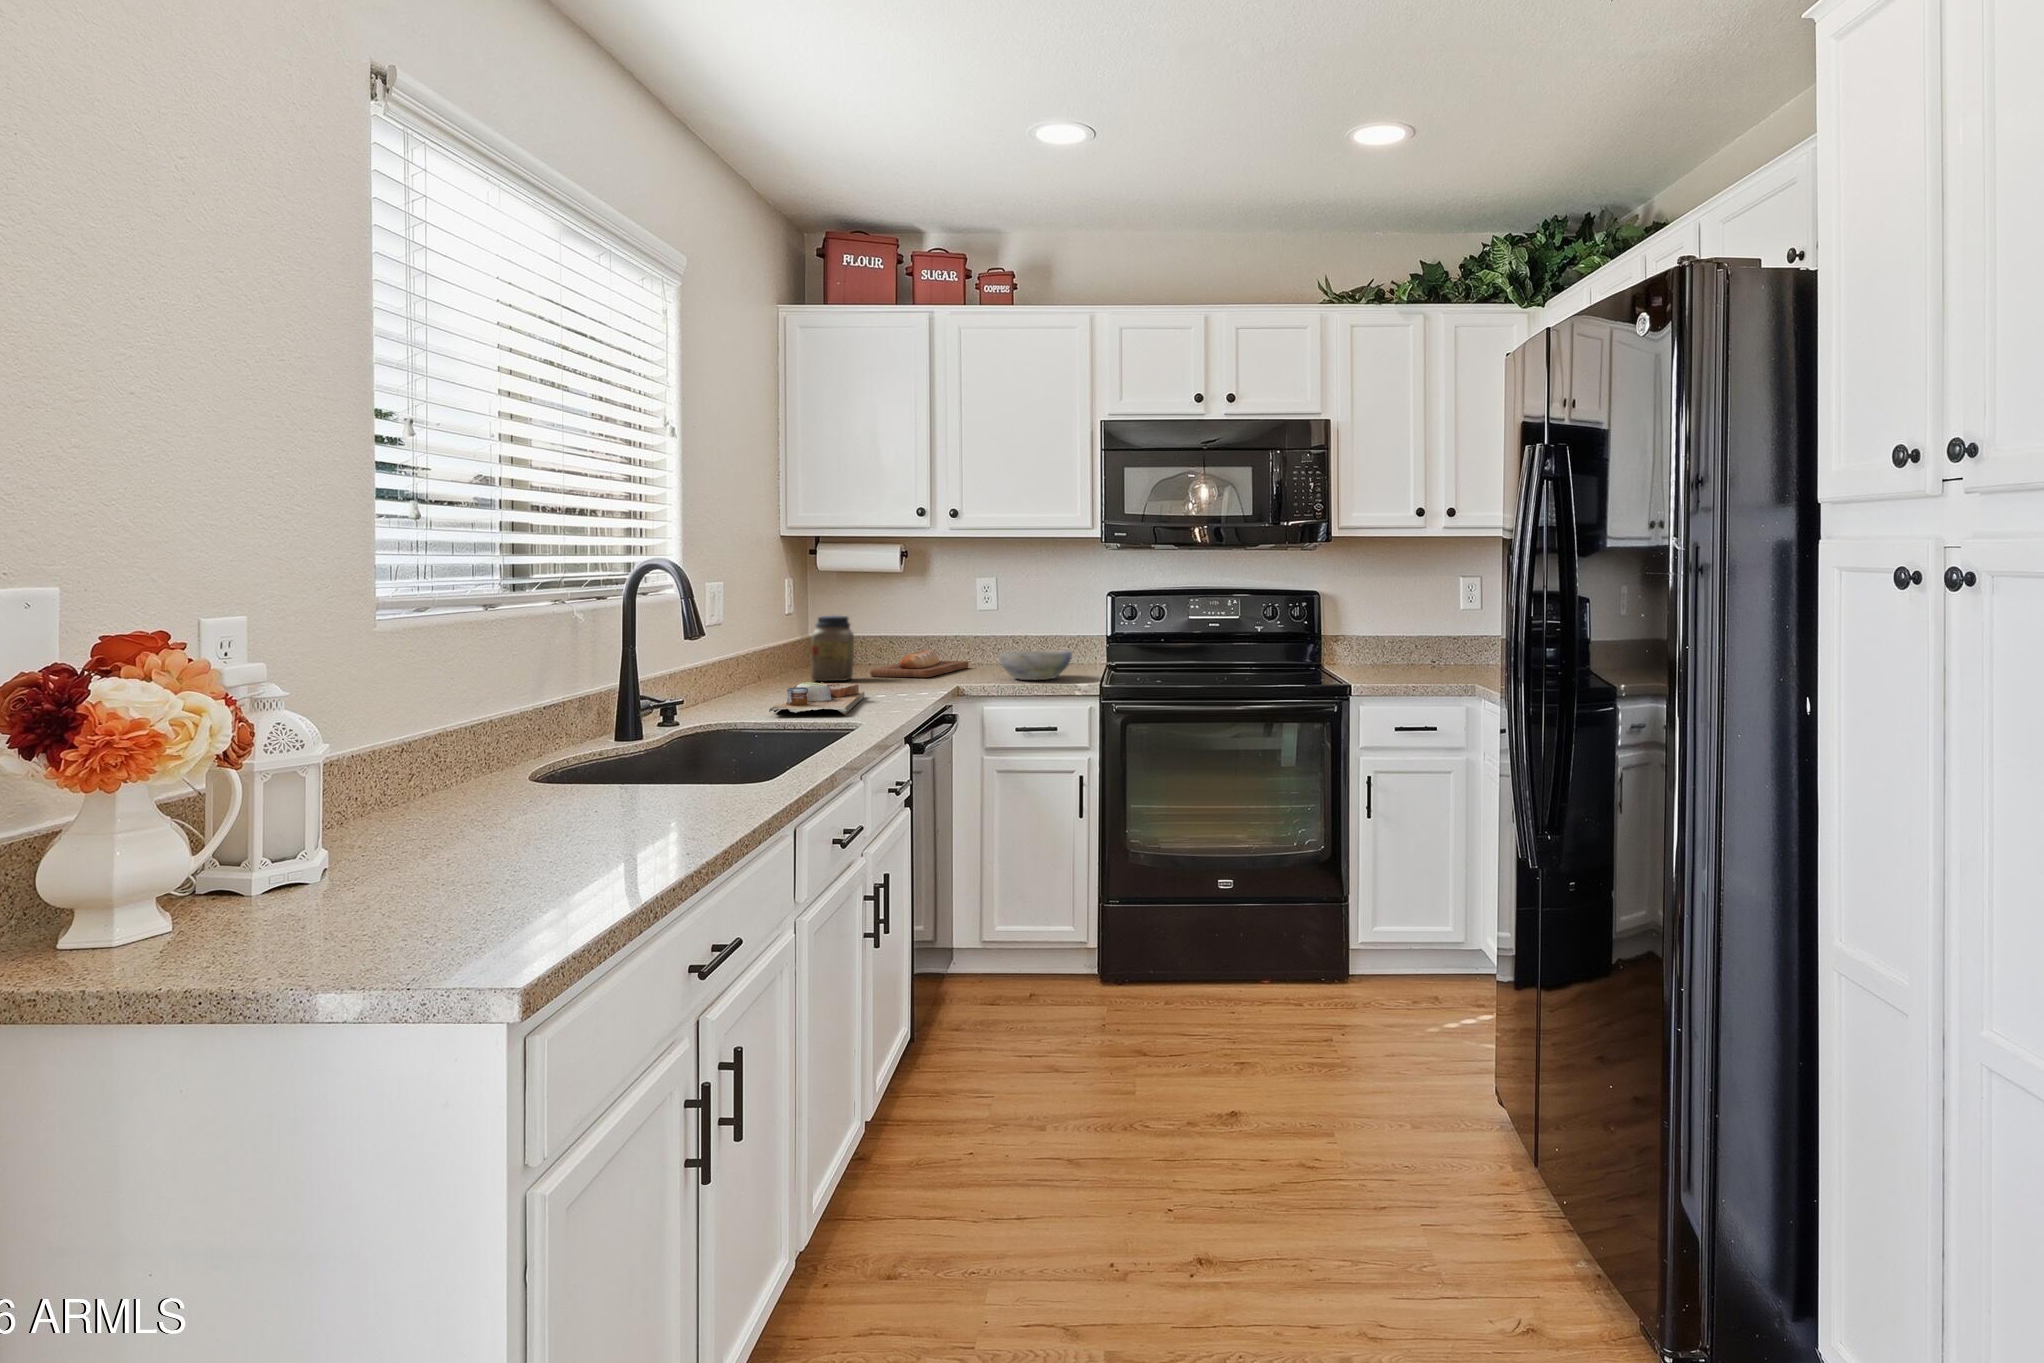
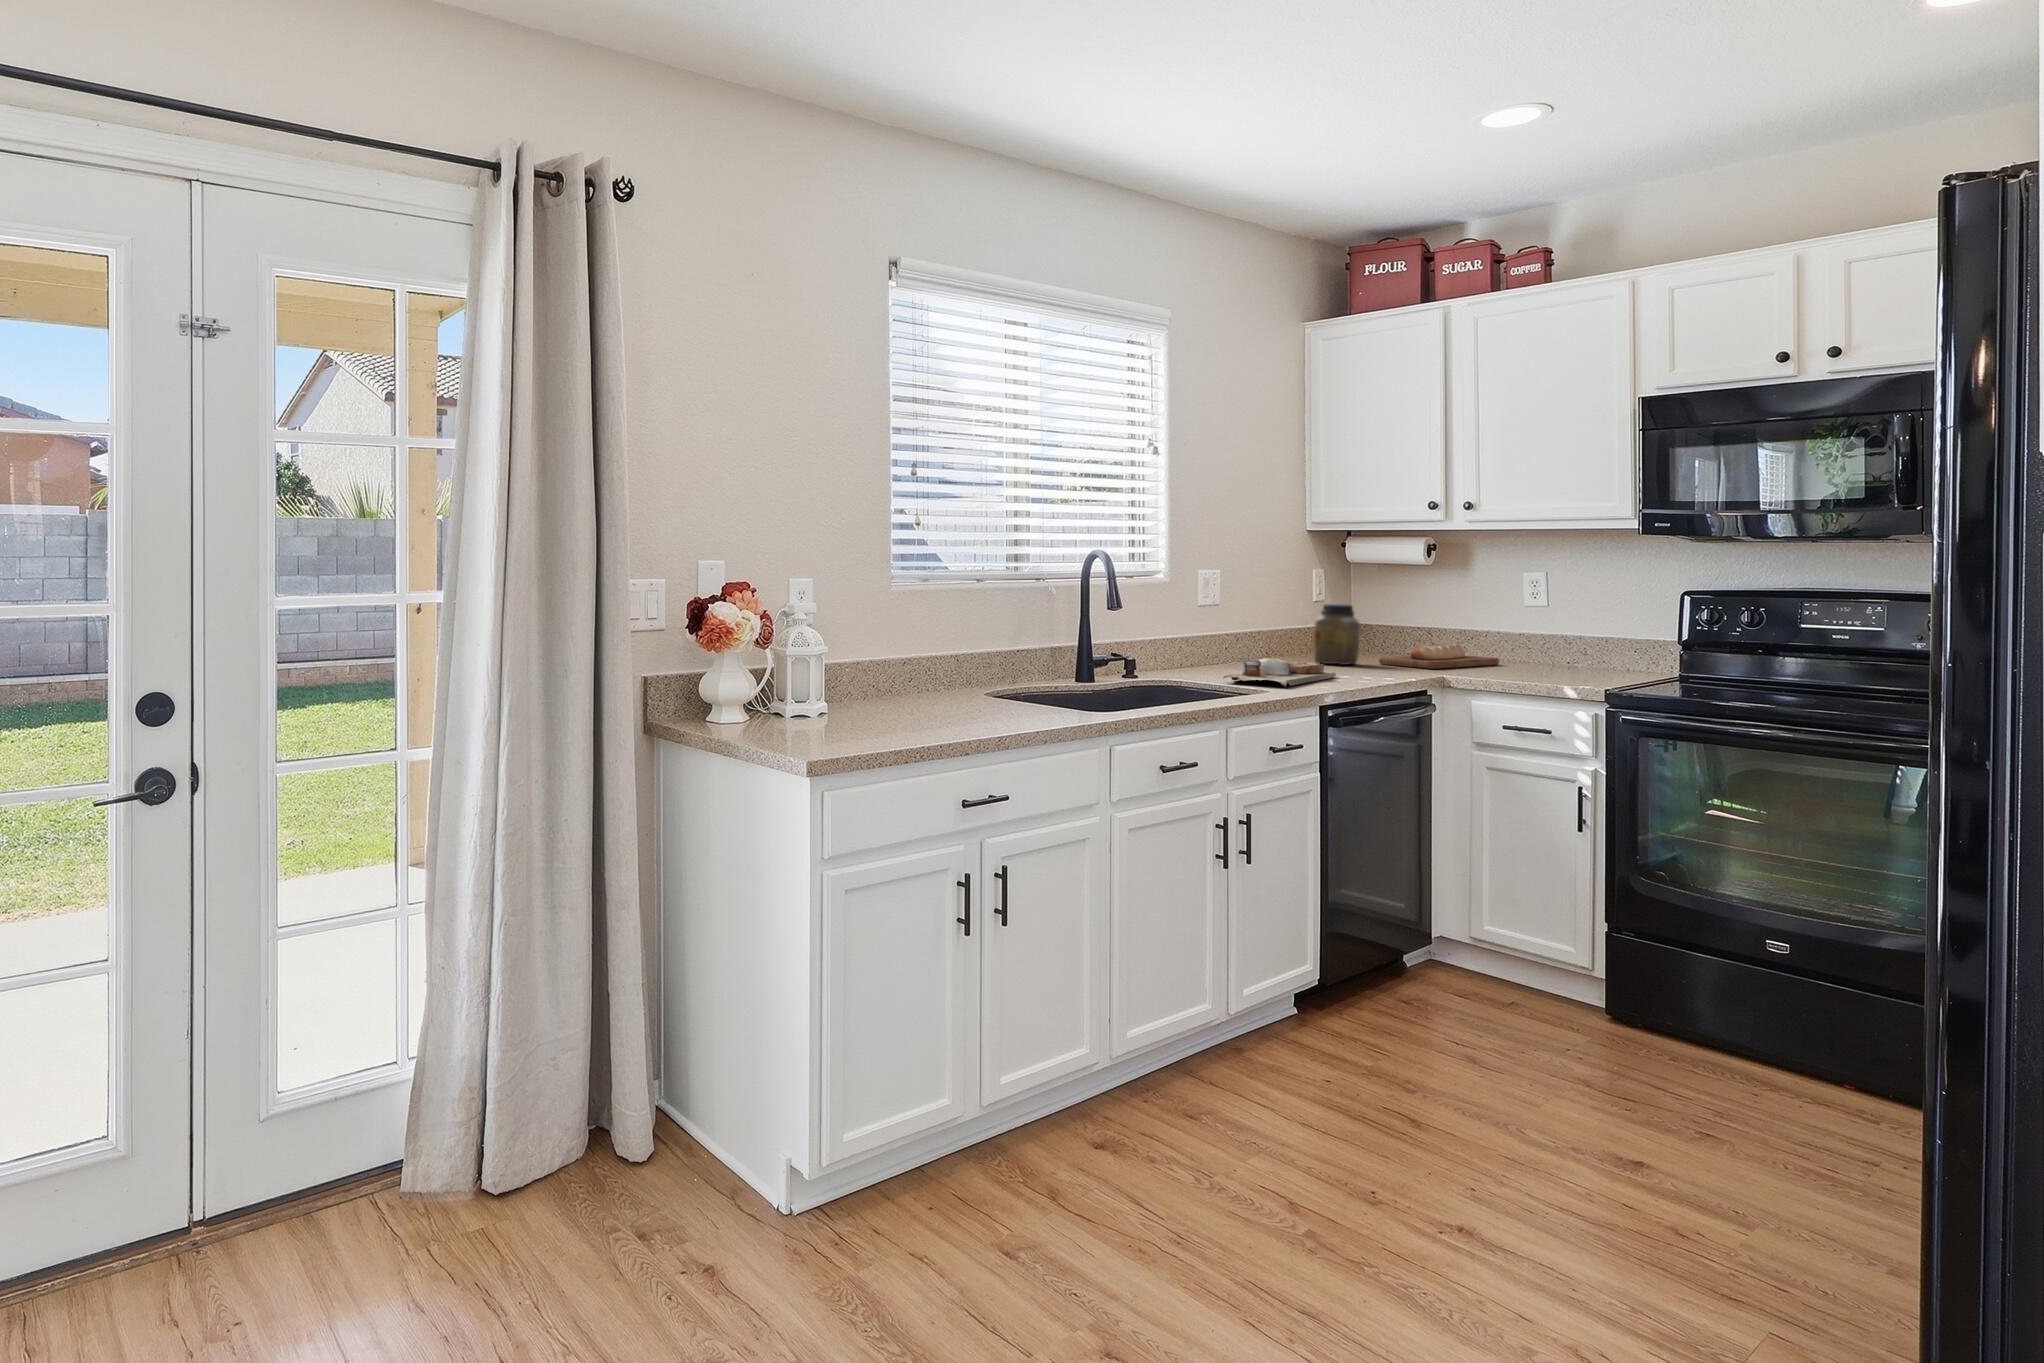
bowl: present [999,650,1072,680] -> none [1505,650,1592,680]

